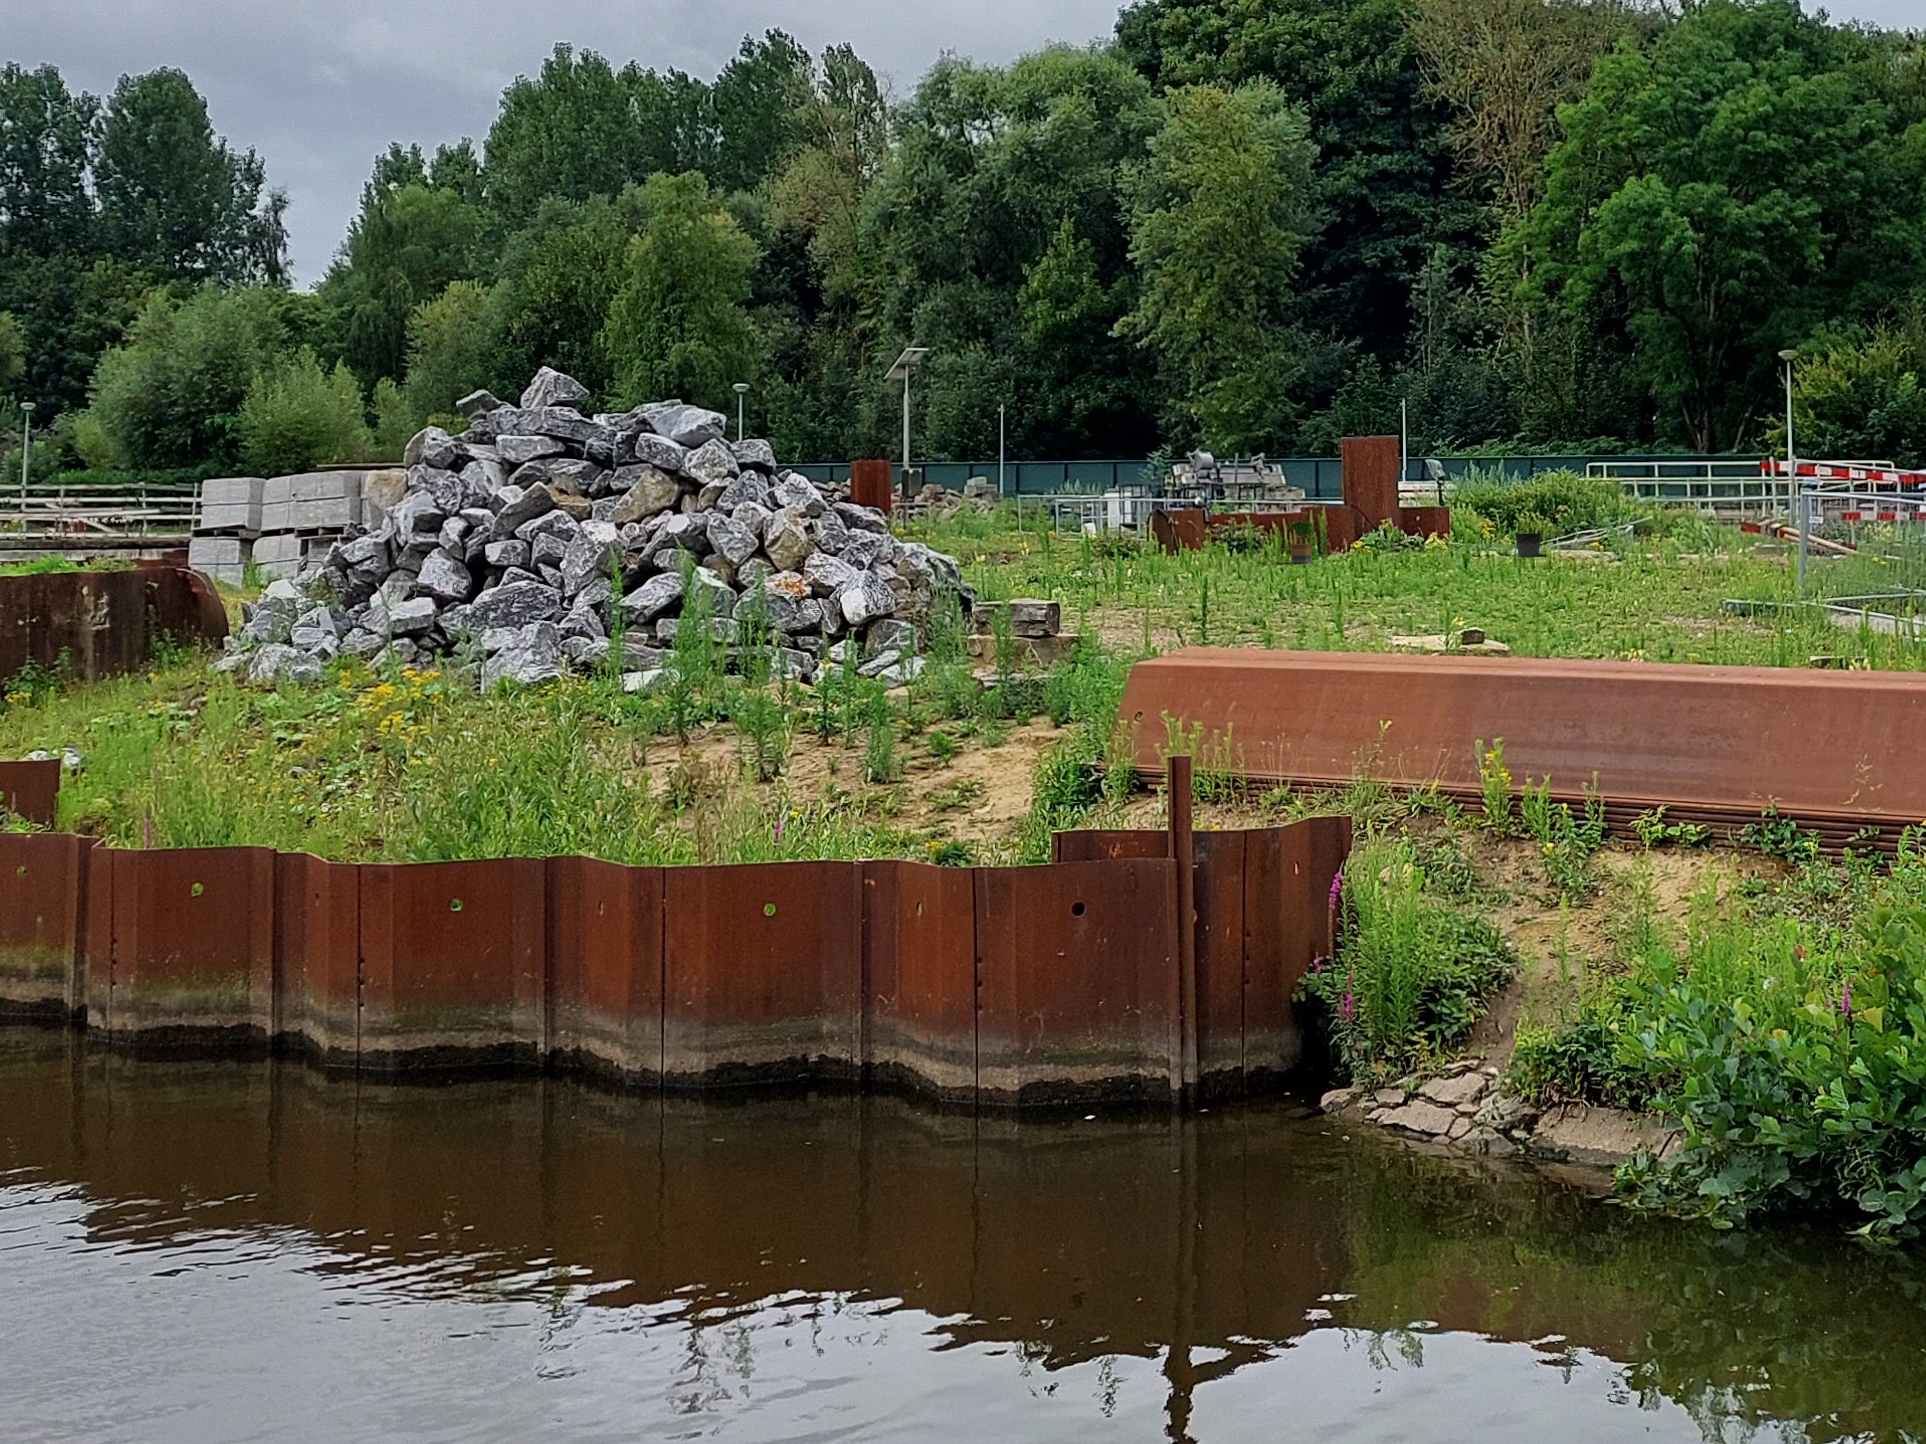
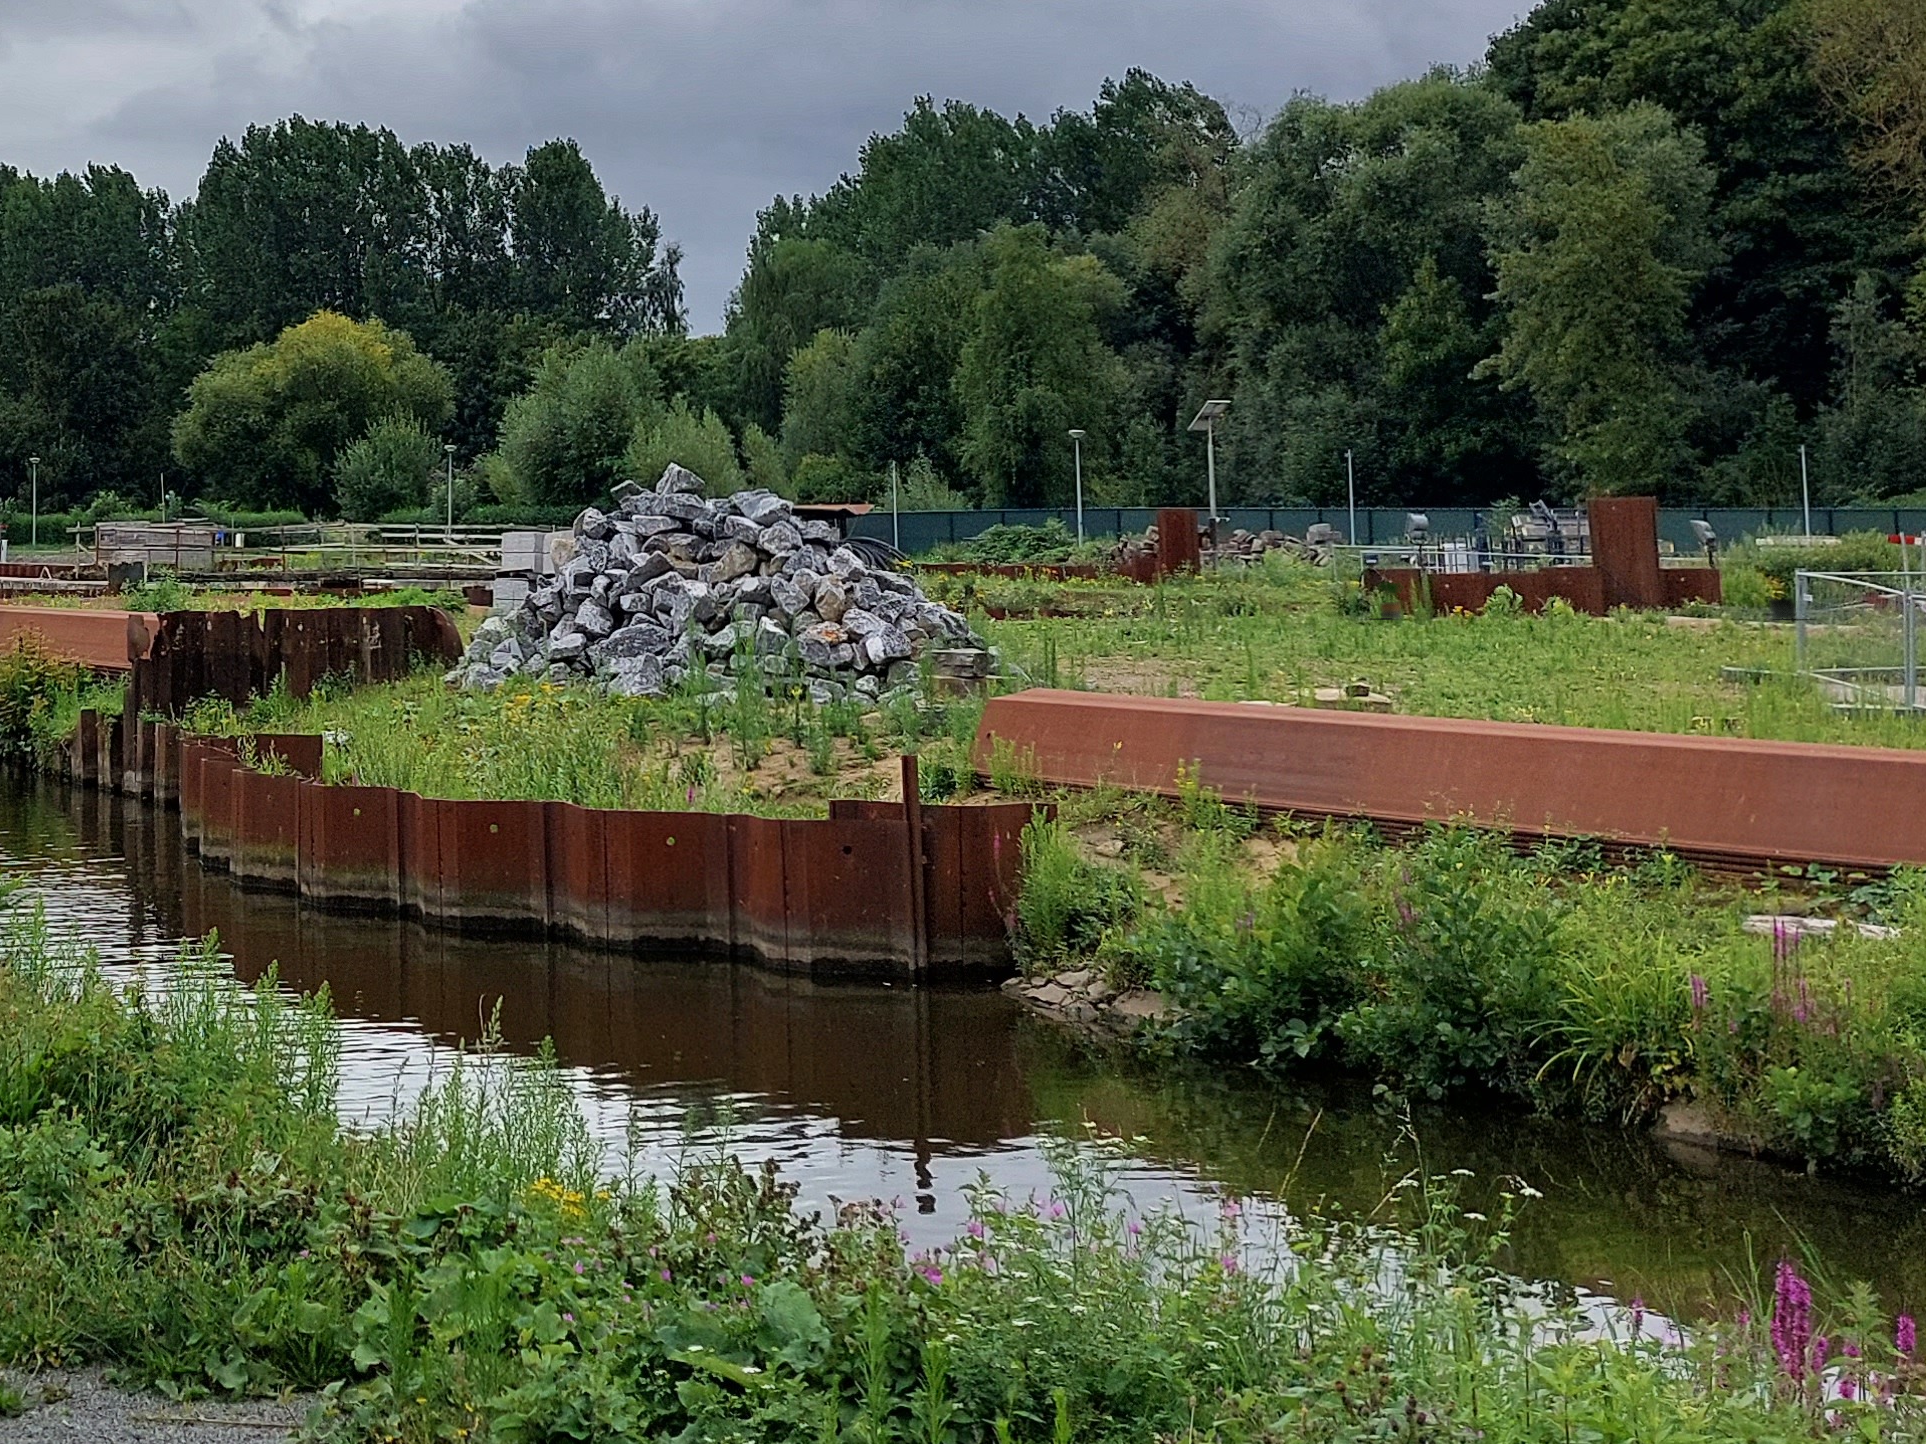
bucket: present [1514,532,1541,557] -> present [1769,597,1796,620]

